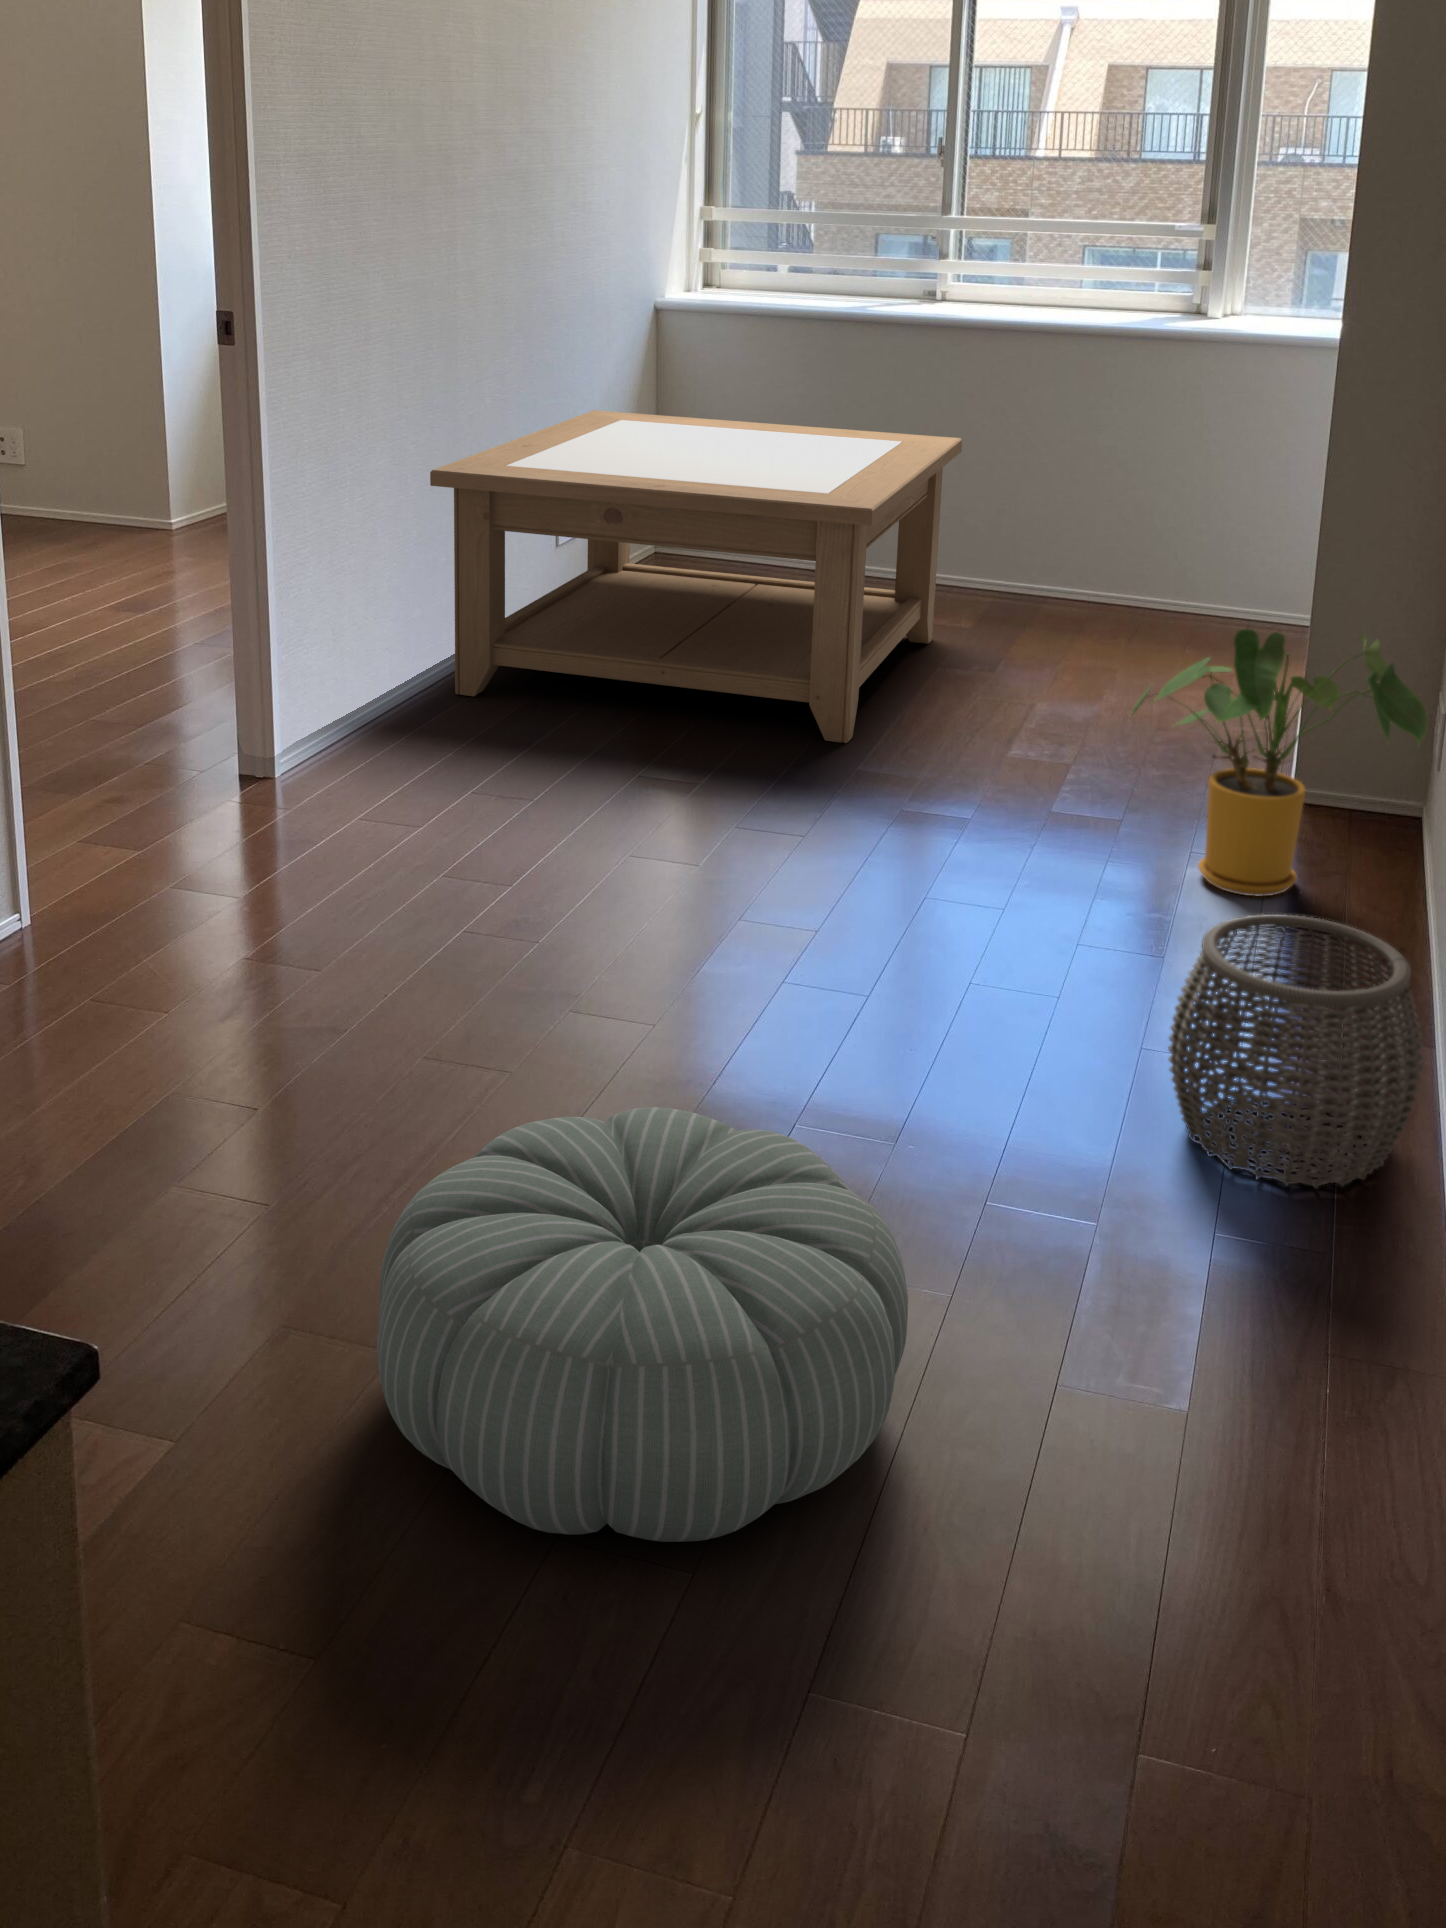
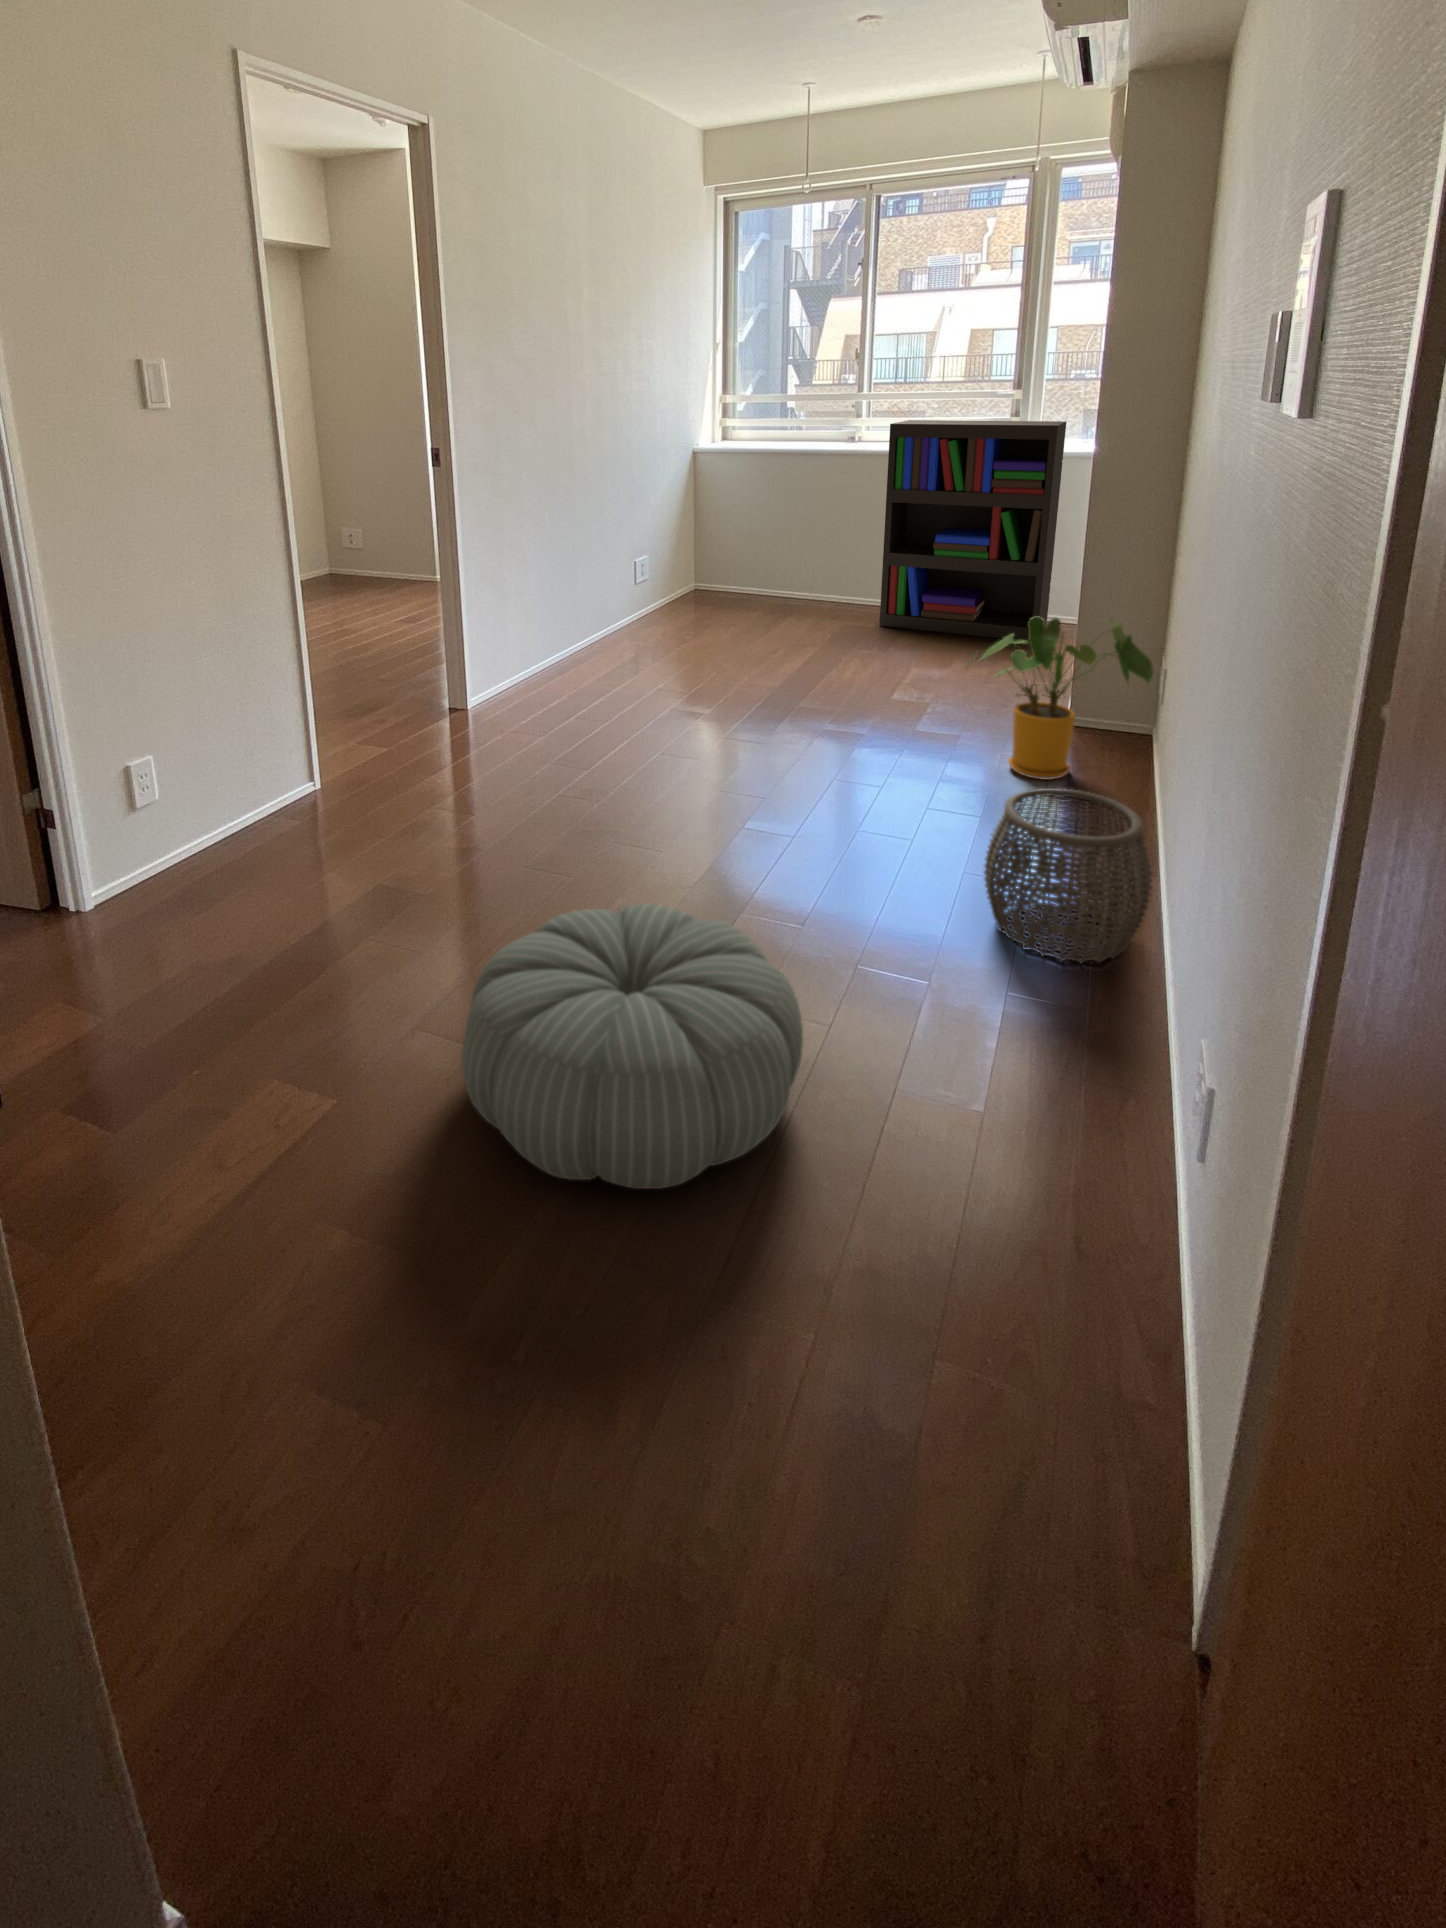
bookshelf: none [977,271,1292,658] -> present [880,420,1066,641]
coffee table: present [430,410,962,743] -> none [559,507,869,691]

